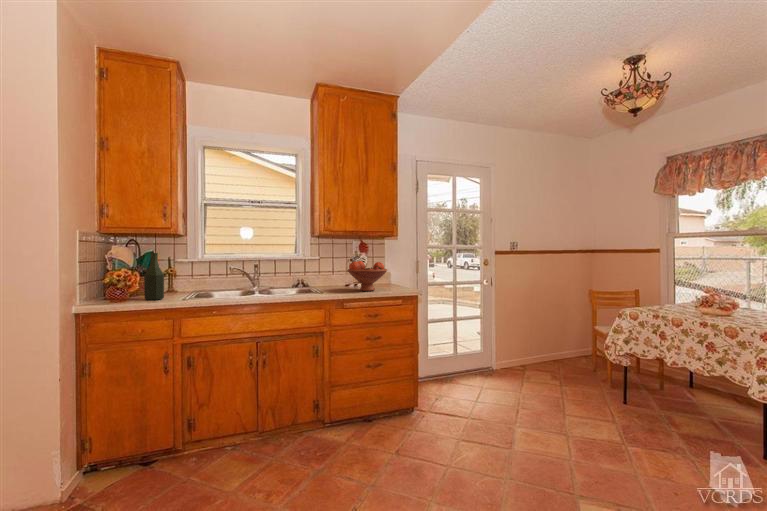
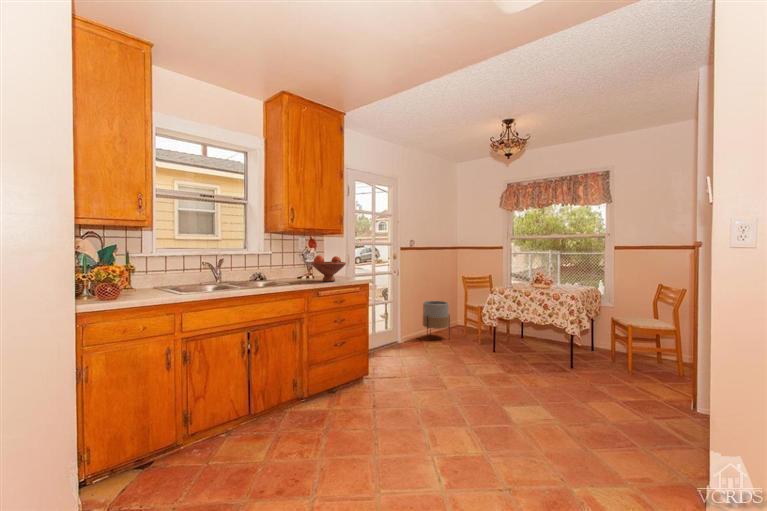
bottle: present [144,253,164,300] -> none [132,248,153,297]
planter: none [527,320,566,374] -> present [423,301,450,336]

